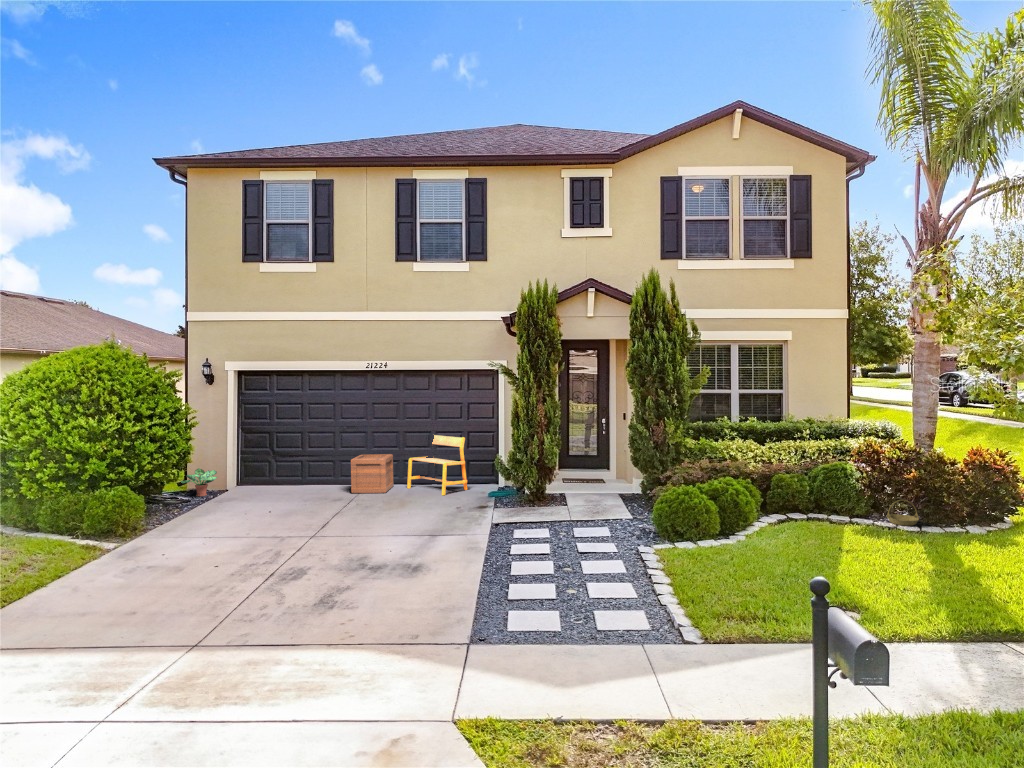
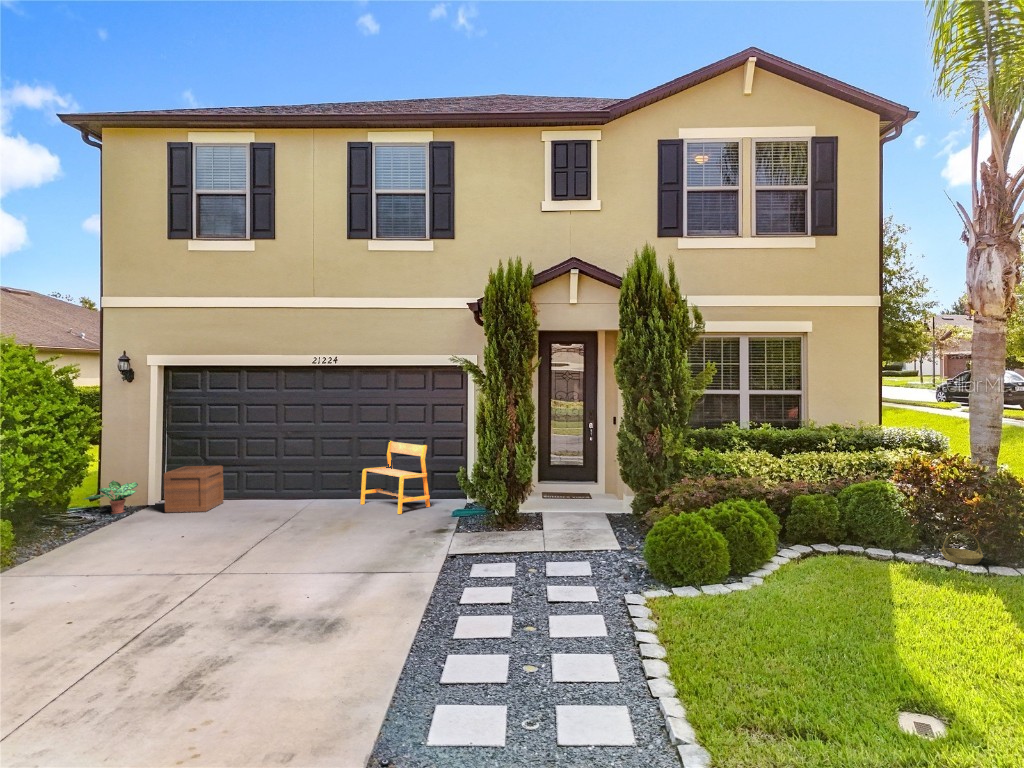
wooden crate: present [351,454,394,493] -> present [164,466,224,513]

